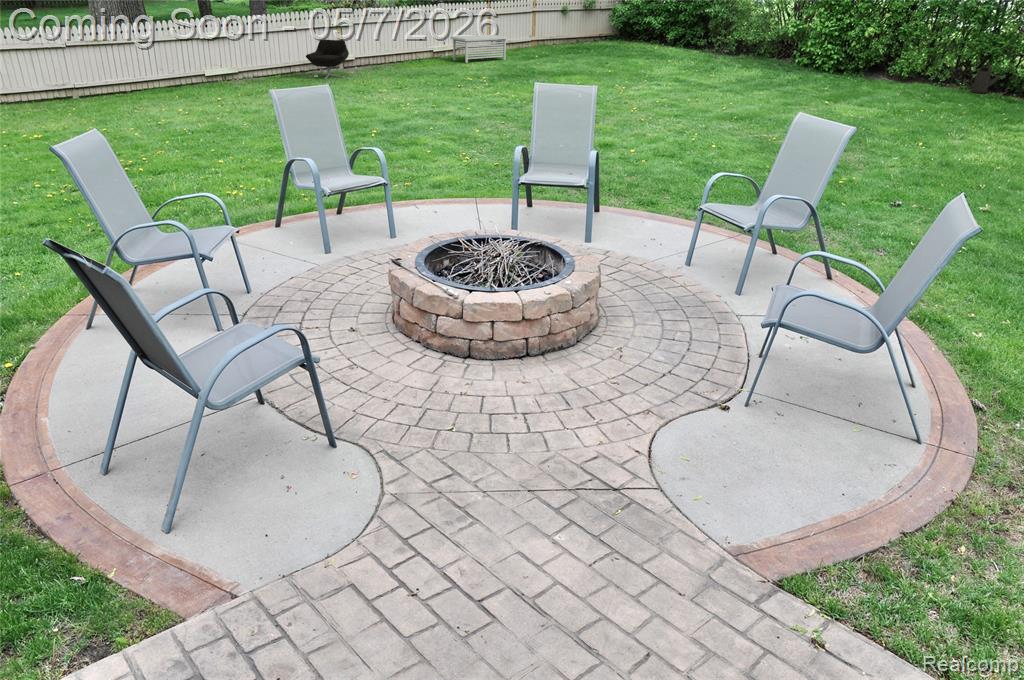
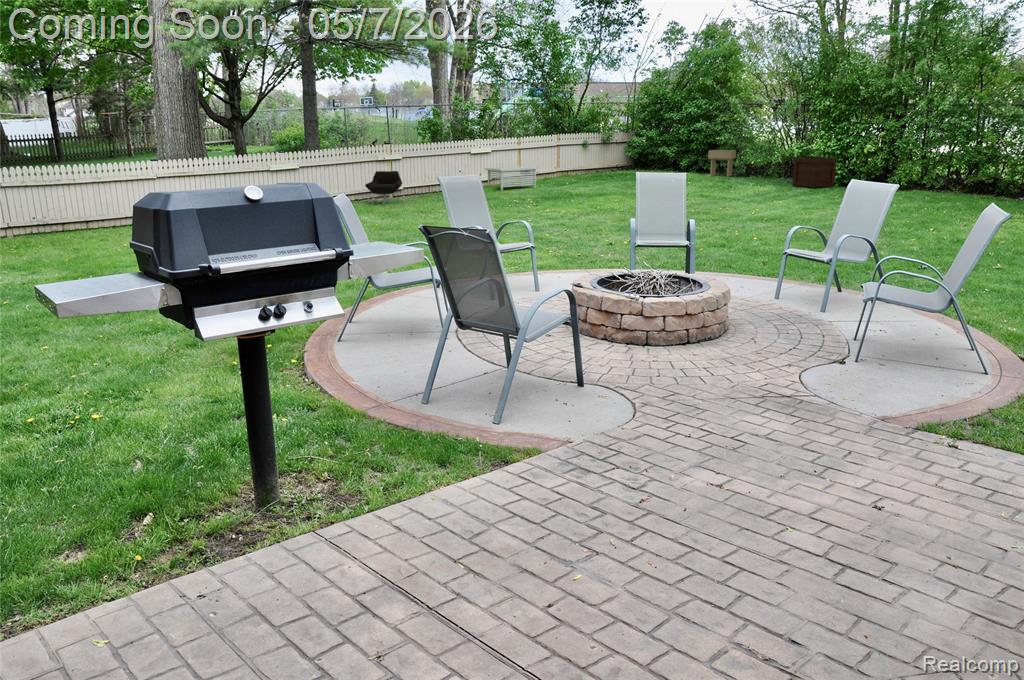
side table: none [696,22,728,54] -> present [708,150,736,176]
wooden crate: none [781,37,833,74] -> present [792,157,836,188]
watering can: present [971,62,1002,93] -> none [963,169,993,195]

